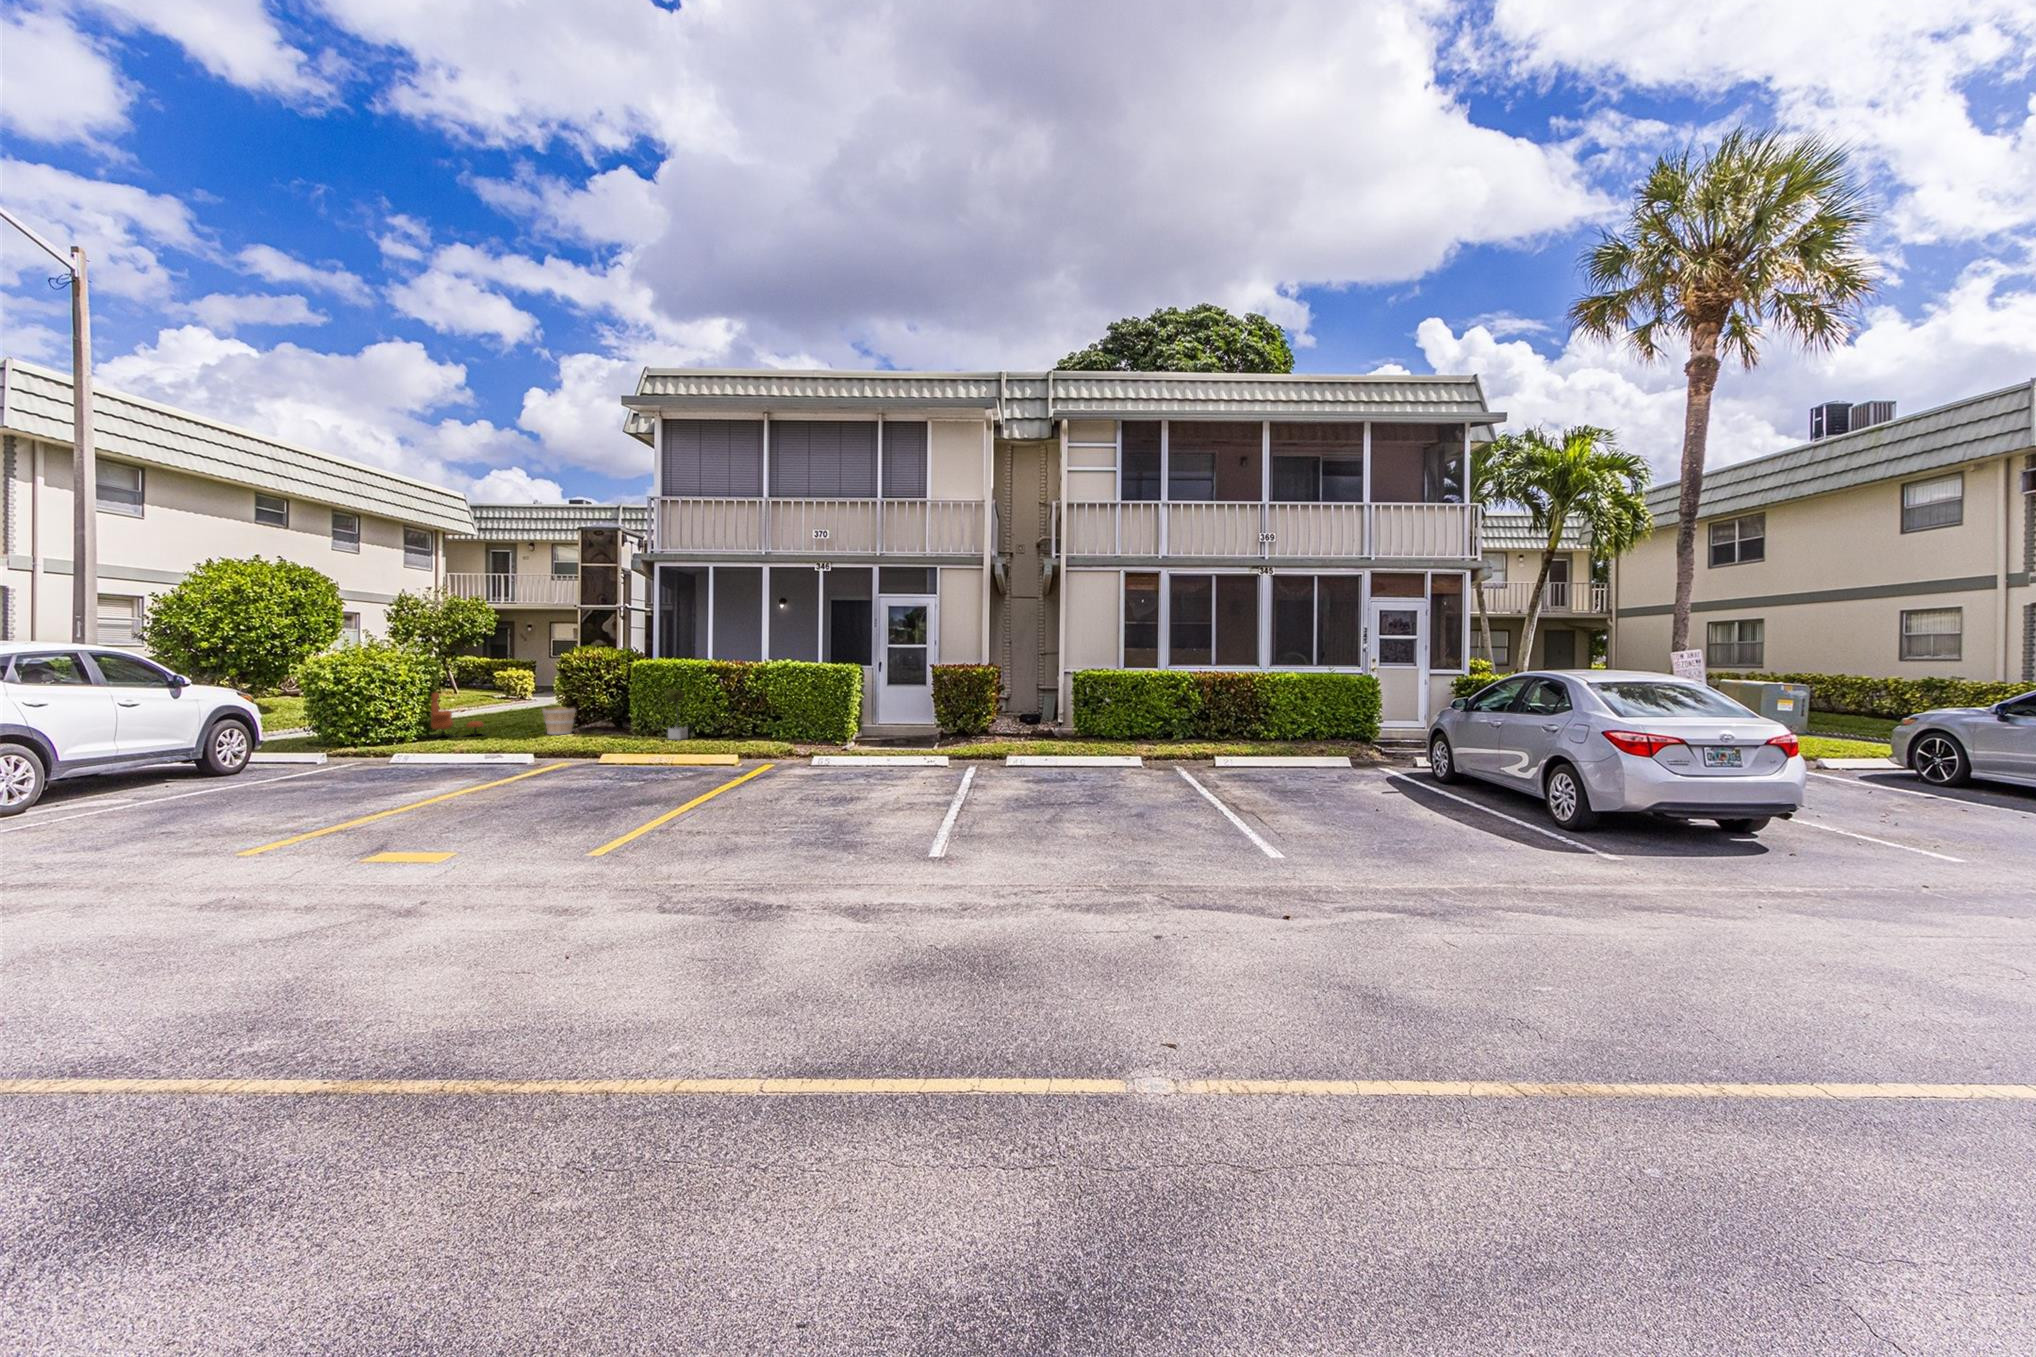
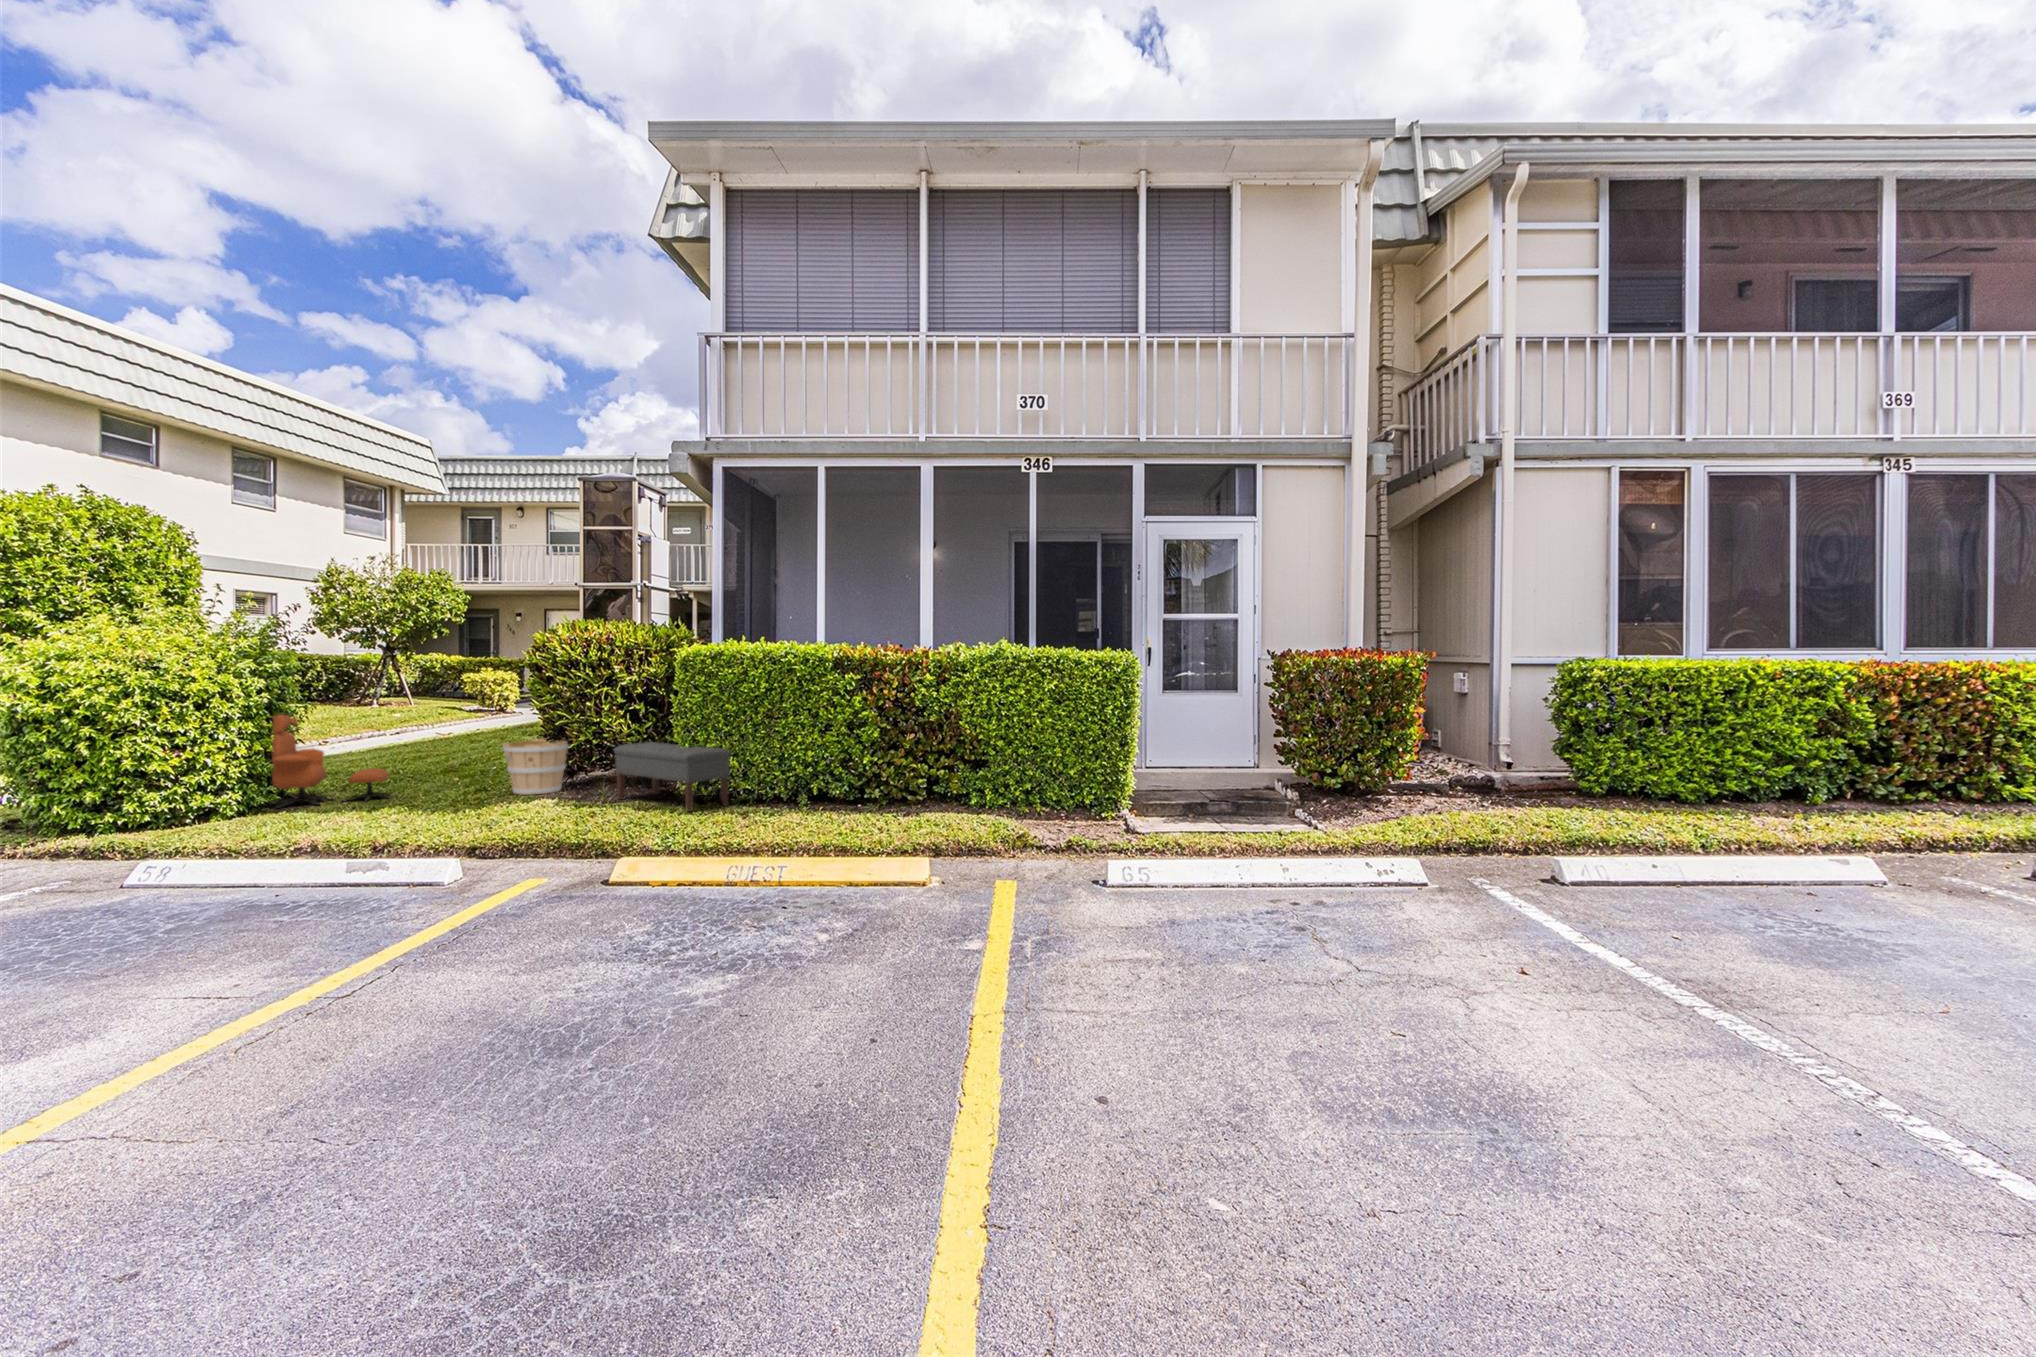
potted tree: present [664,689,688,740] -> none [748,702,796,809]
bench: none [599,708,656,740] -> present [614,742,731,811]

